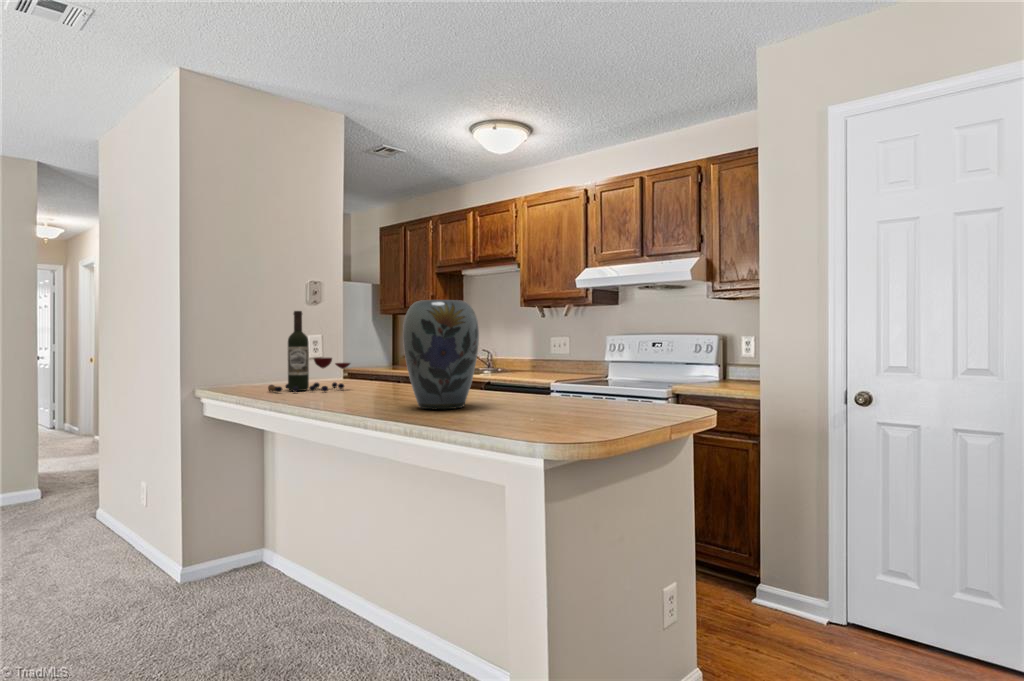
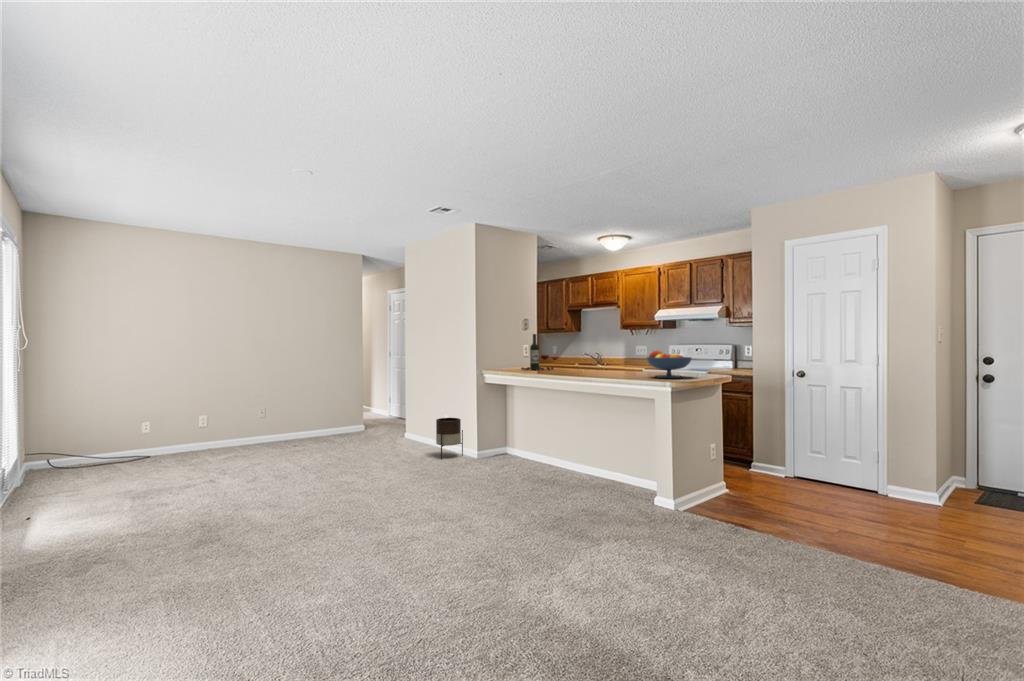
vase: present [403,300,479,409] -> none [599,331,631,375]
fruit bowl: none [498,349,615,426] -> present [647,350,691,378]
planter: none [91,491,158,590] -> present [436,418,463,459]

